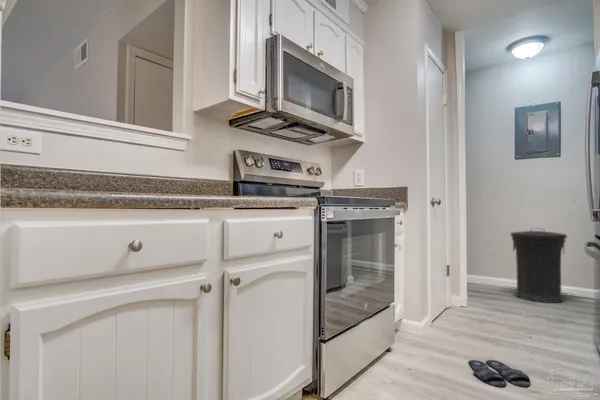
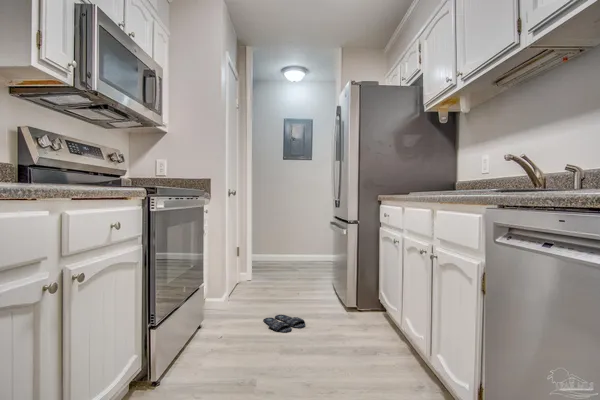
trash can: present [511,231,567,303] -> none [278,214,314,268]

